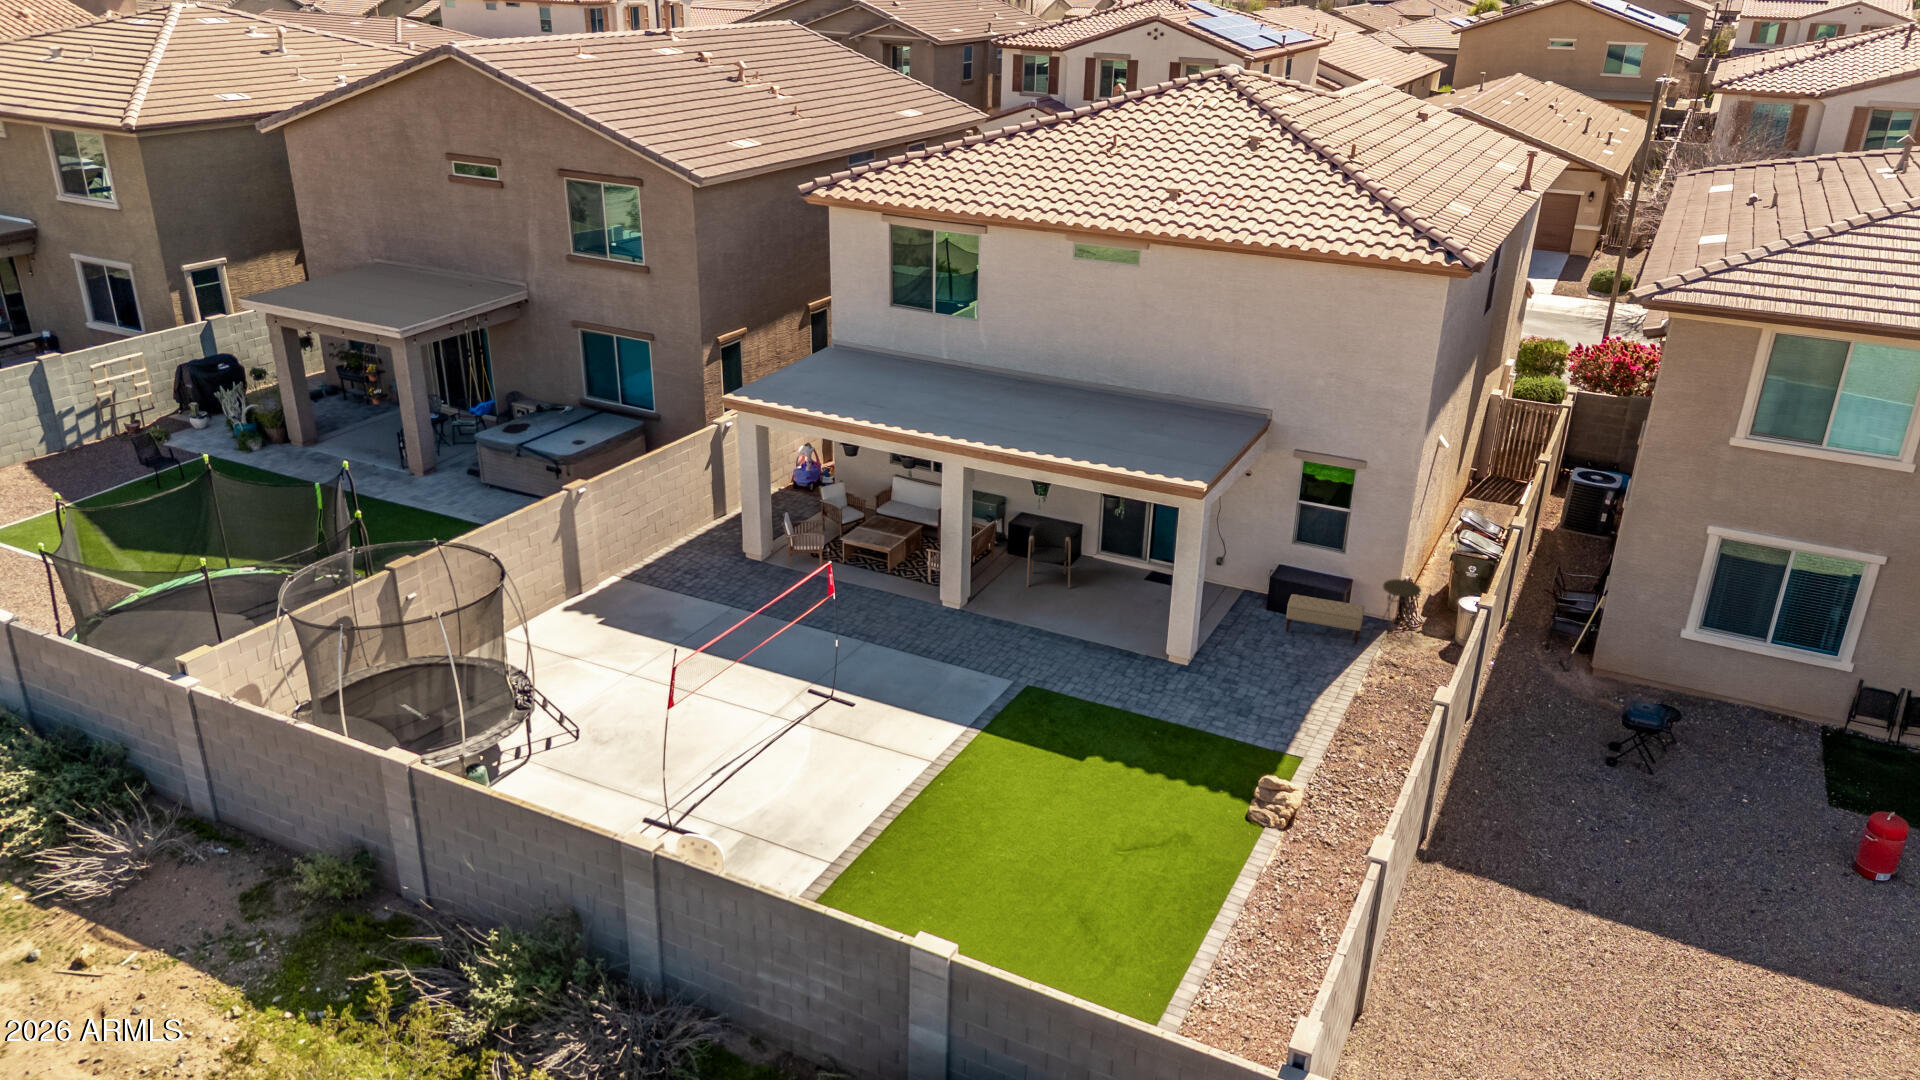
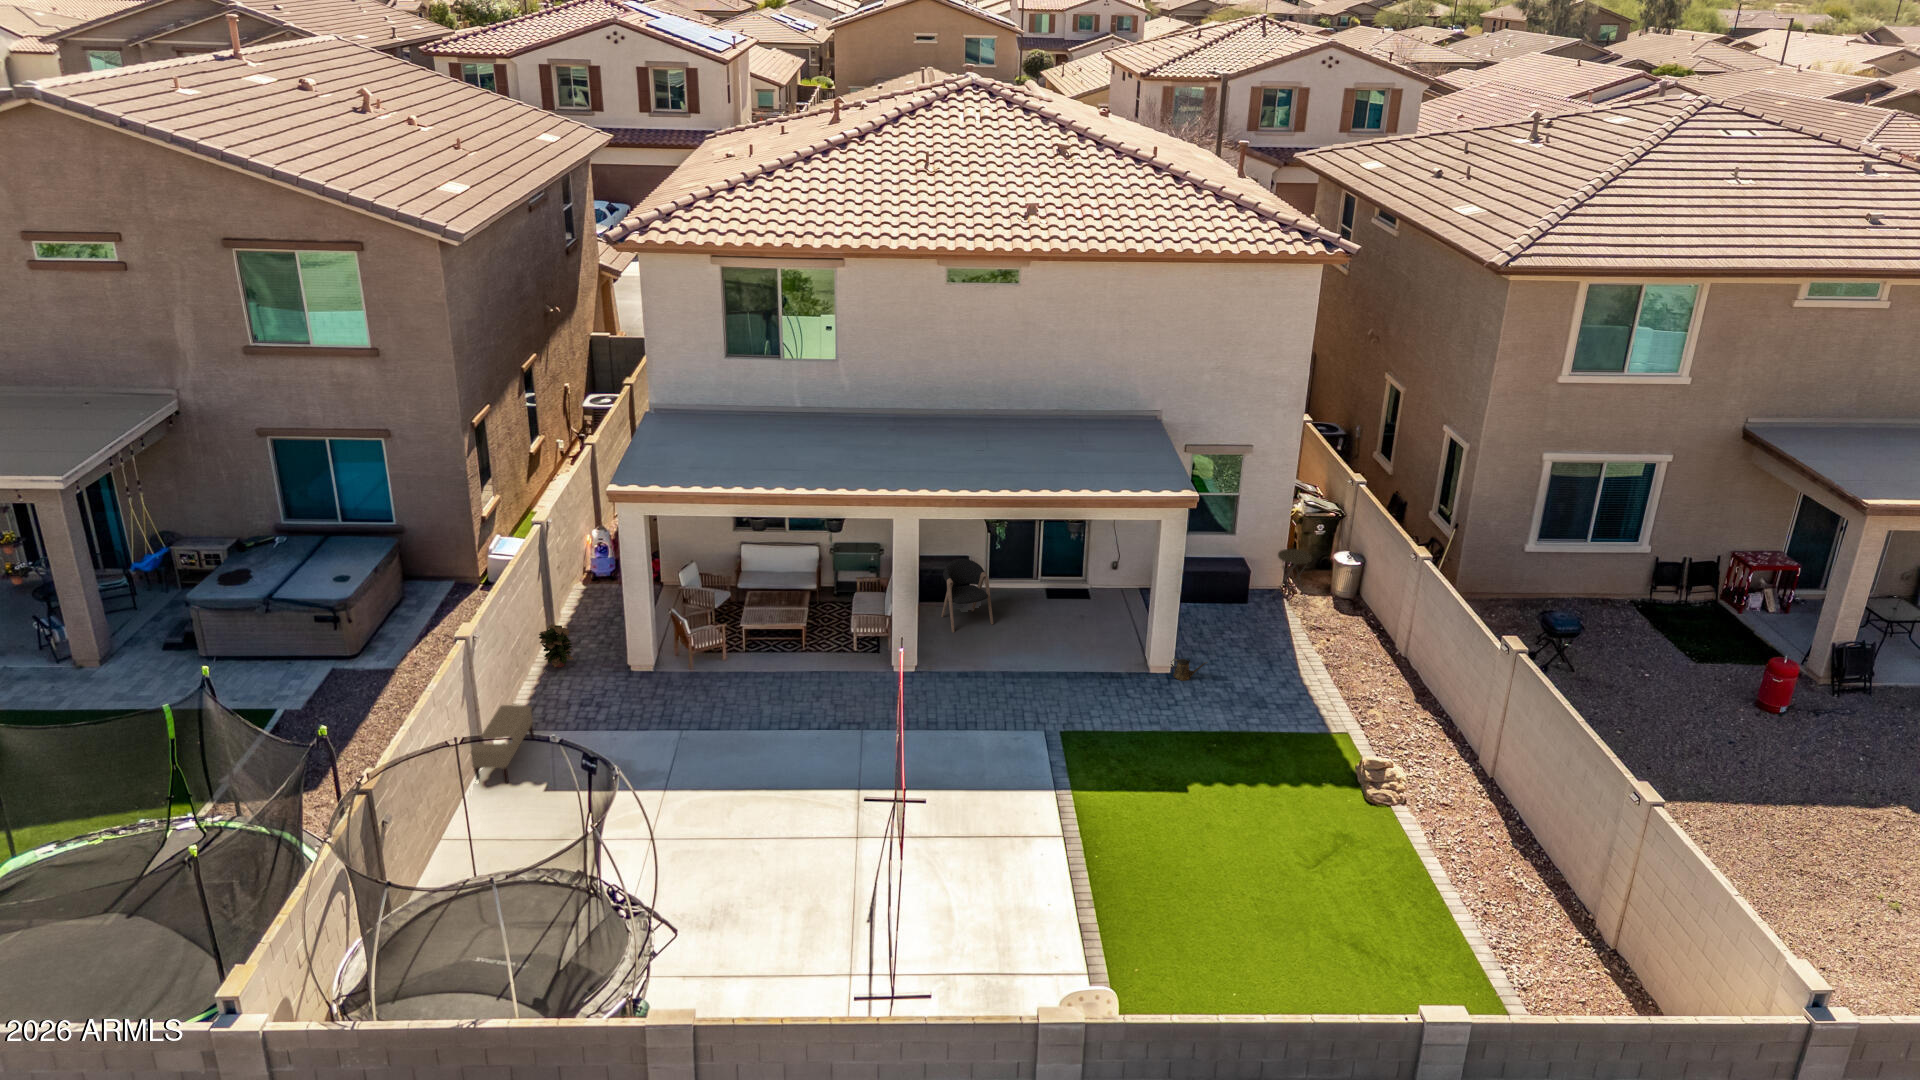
decorative plant: none [684,505,712,542] -> present [539,625,574,668]
bench: present [1286,594,1365,644] -> present [471,705,534,783]
watering can: none [1185,652,1215,676] -> present [1171,659,1207,681]

